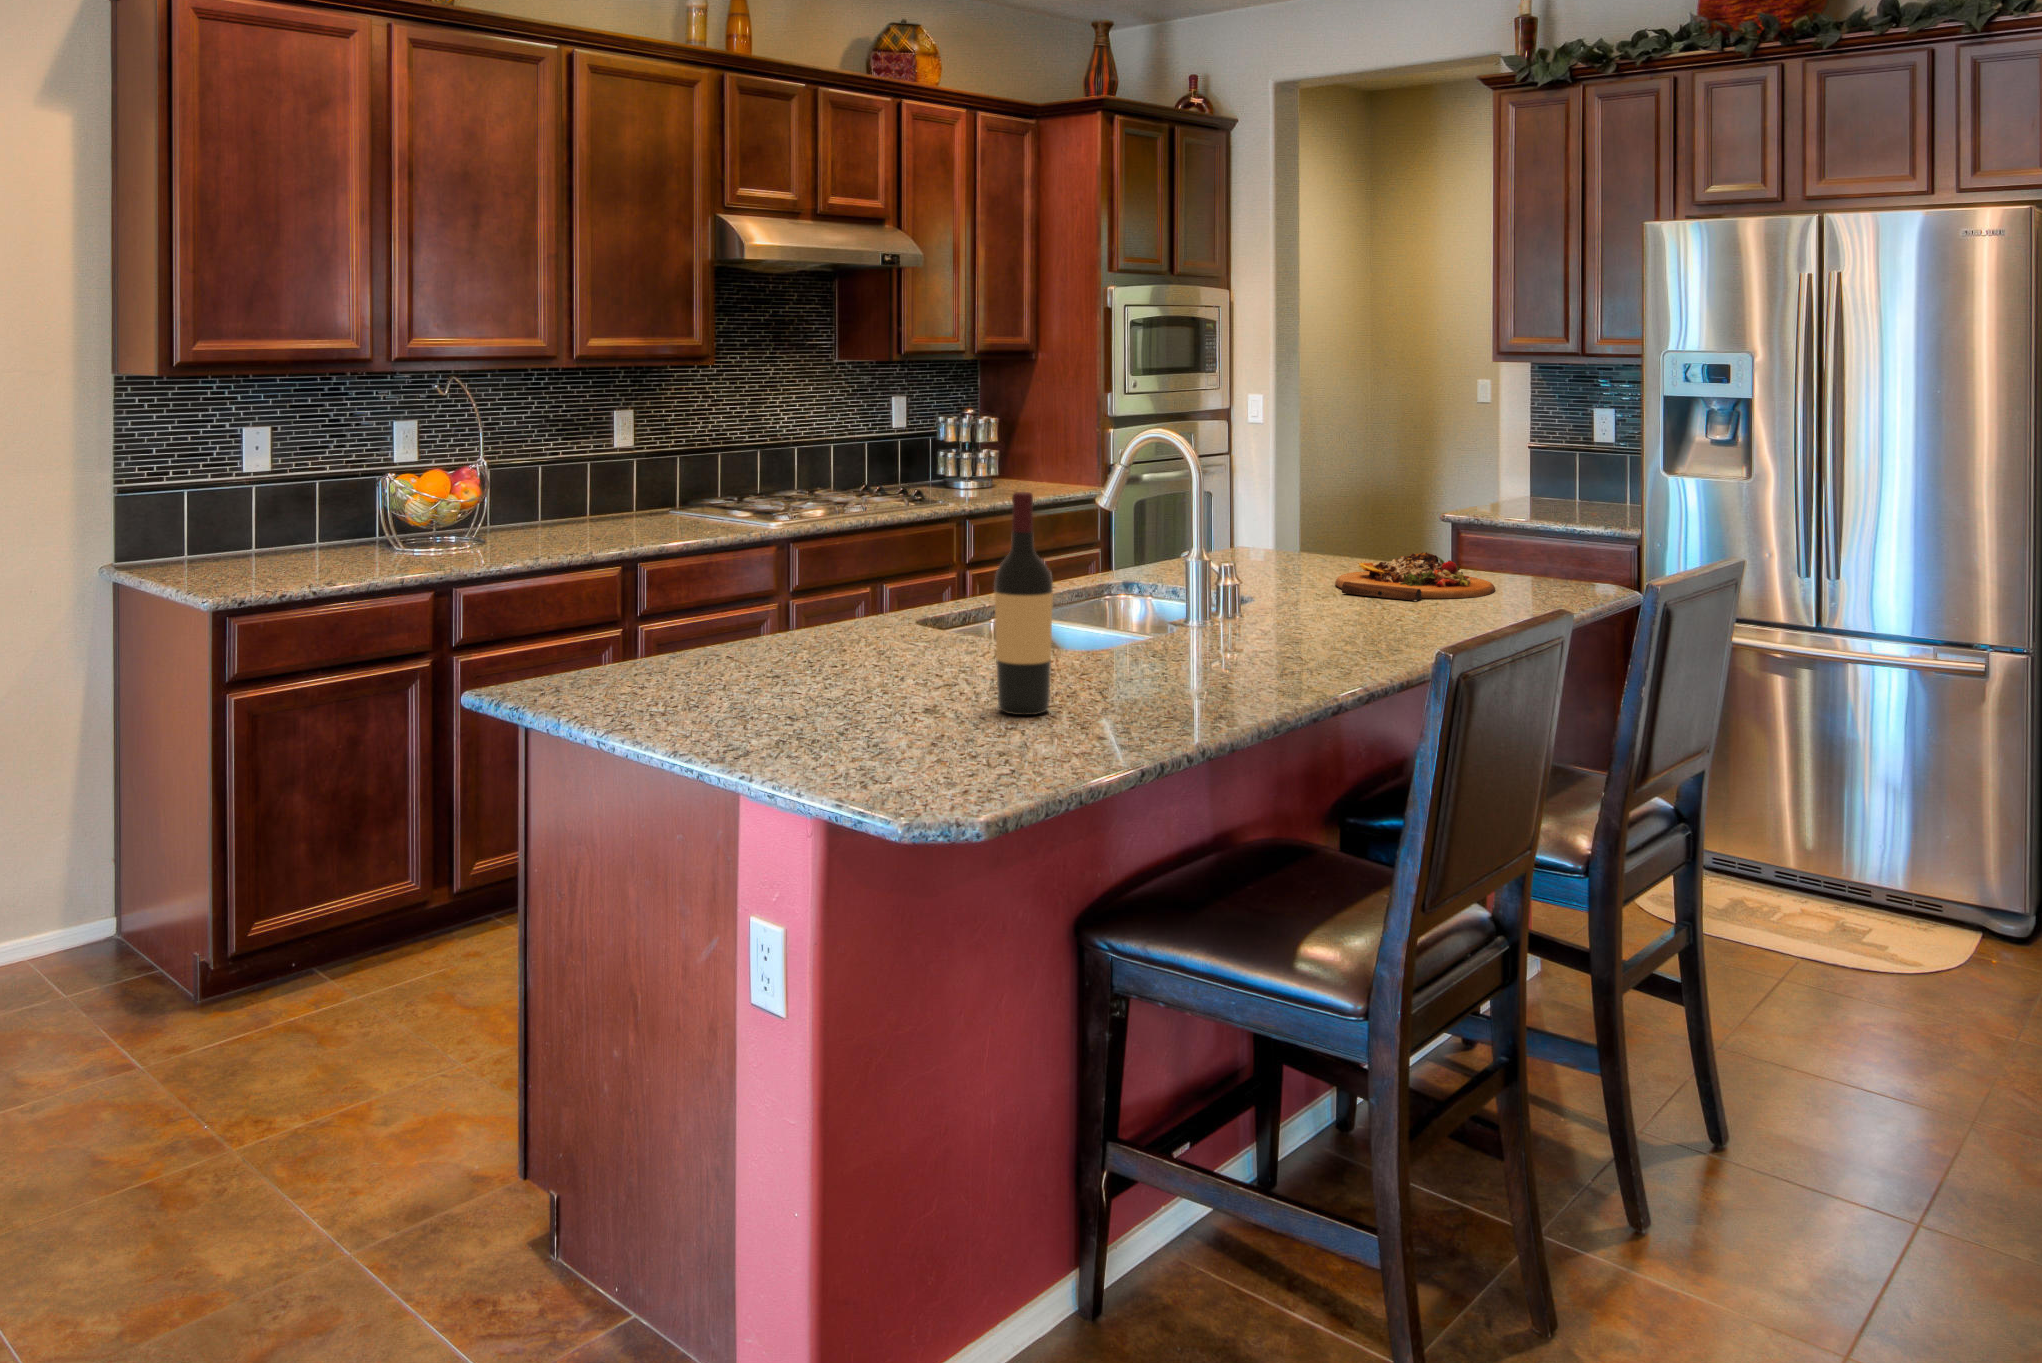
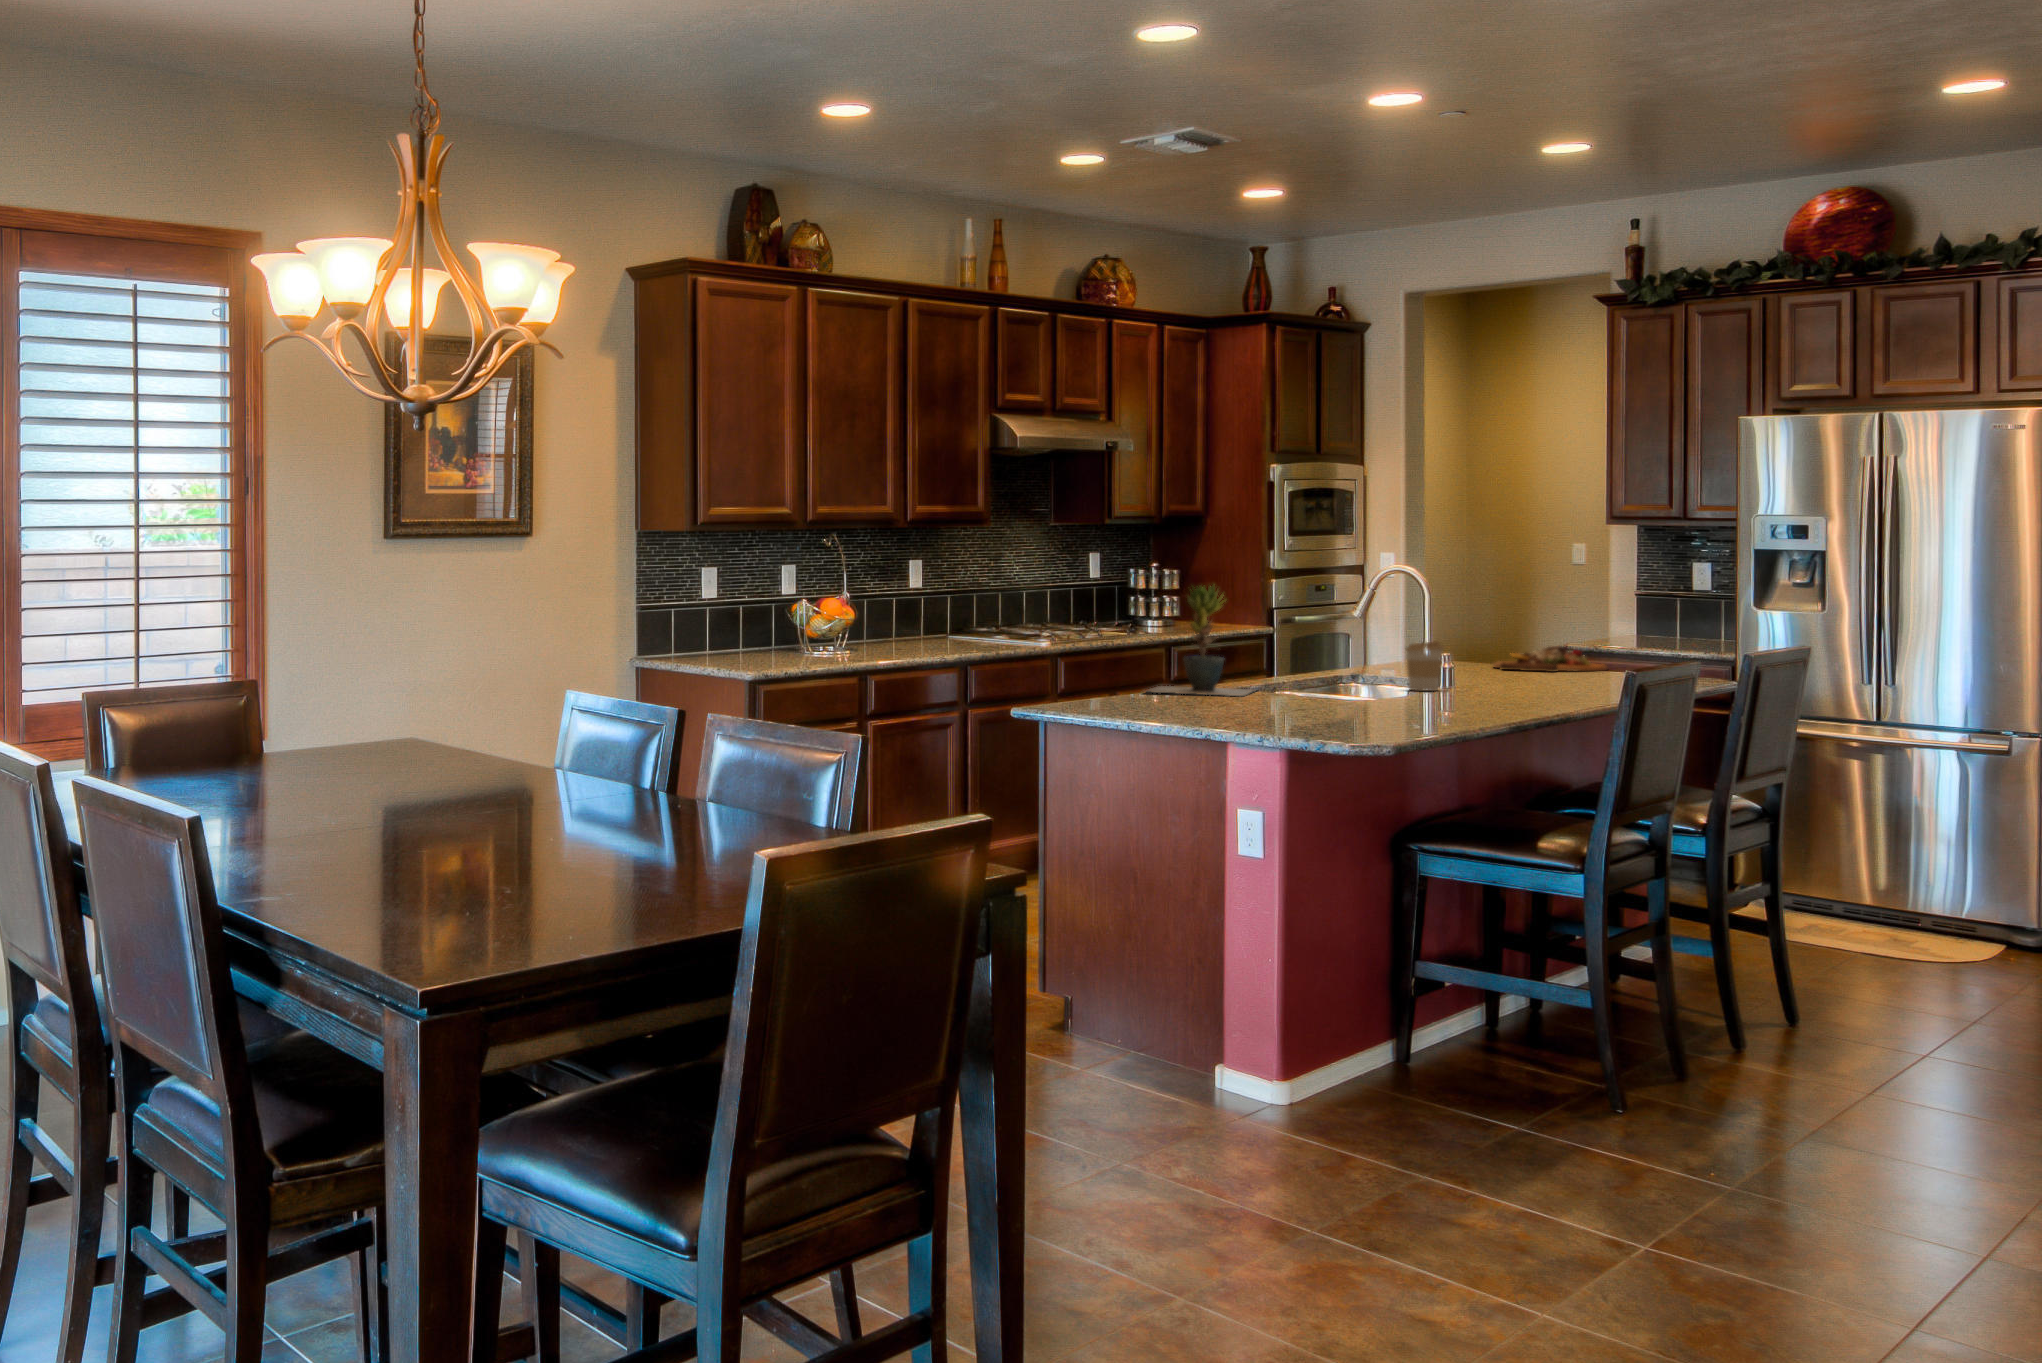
wine bottle: present [994,492,1053,715] -> none [1328,579,1362,696]
potted plant: none [668,495,903,720] -> present [1147,585,1253,696]
coffee cup: none [1150,594,1214,686] -> present [1405,641,1443,691]

